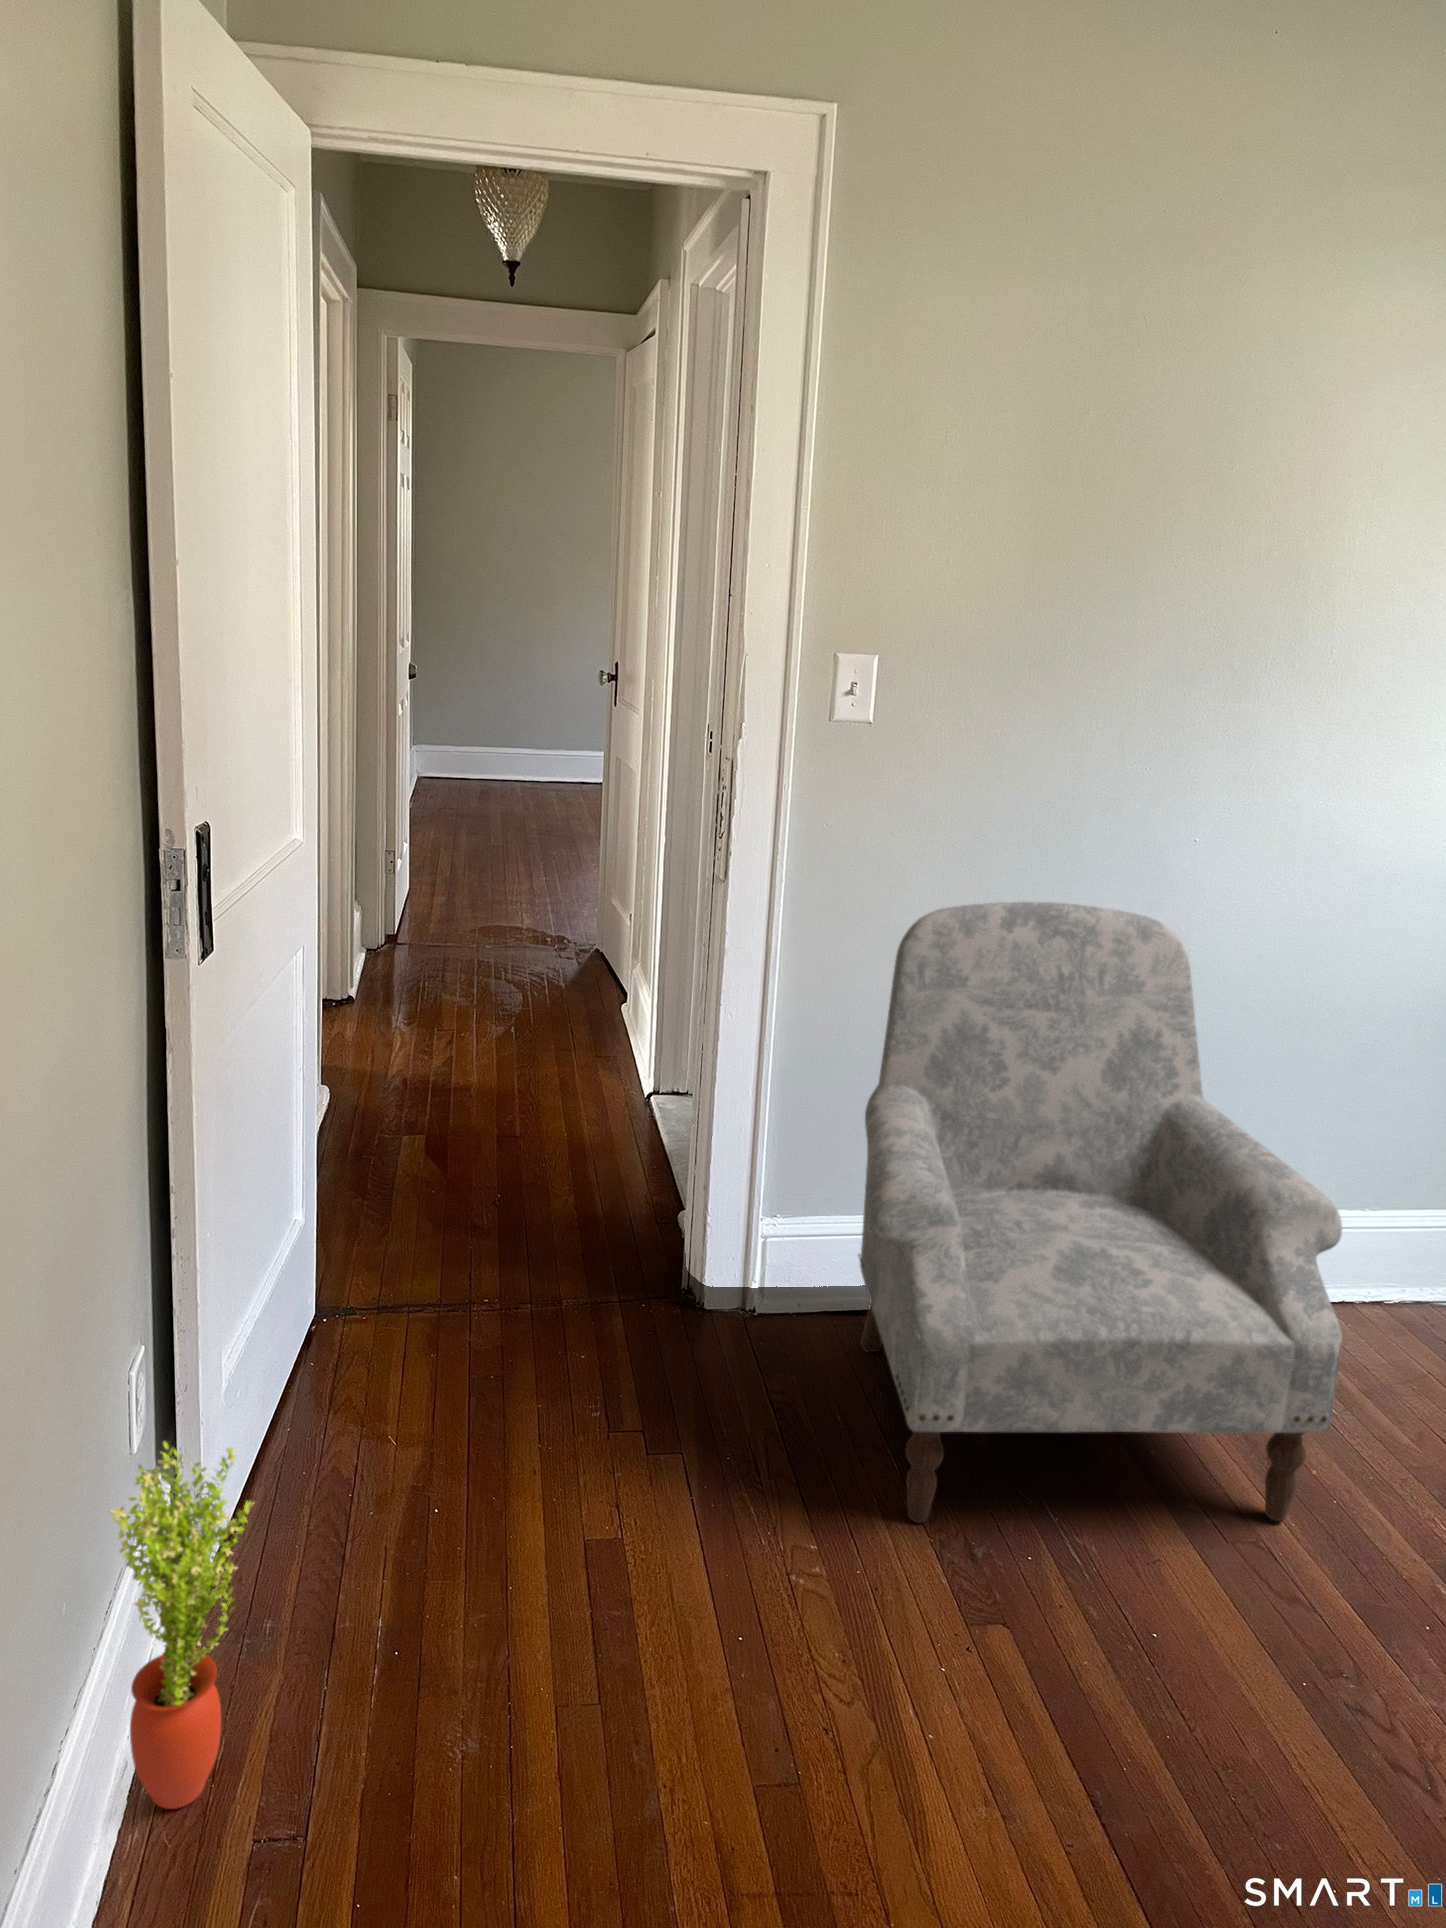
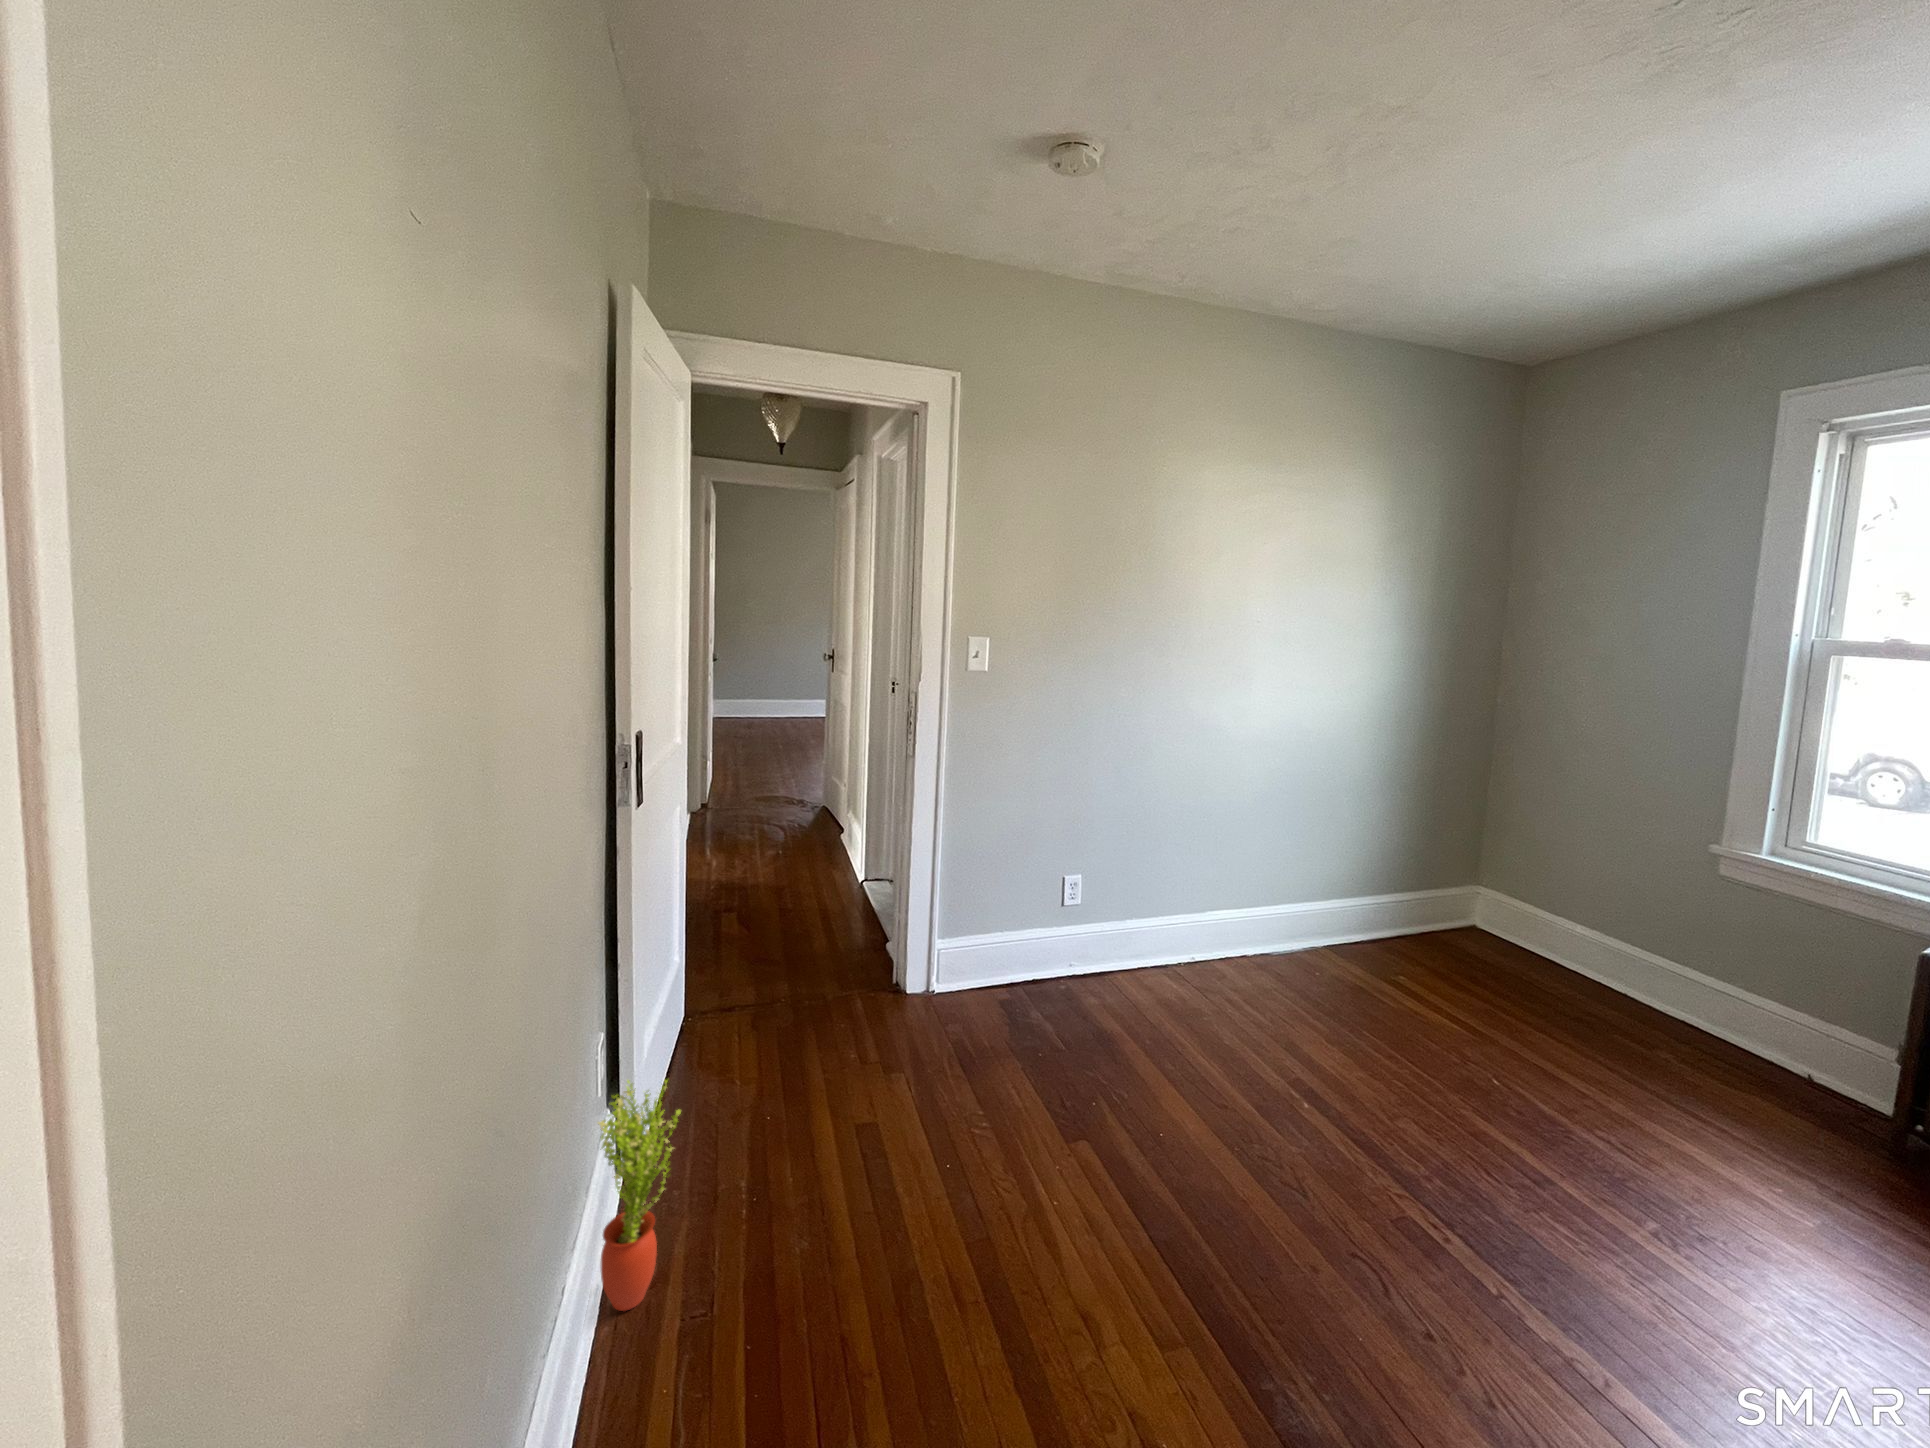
armchair: present [859,902,1342,1523] -> none [993,760,1237,1092]

